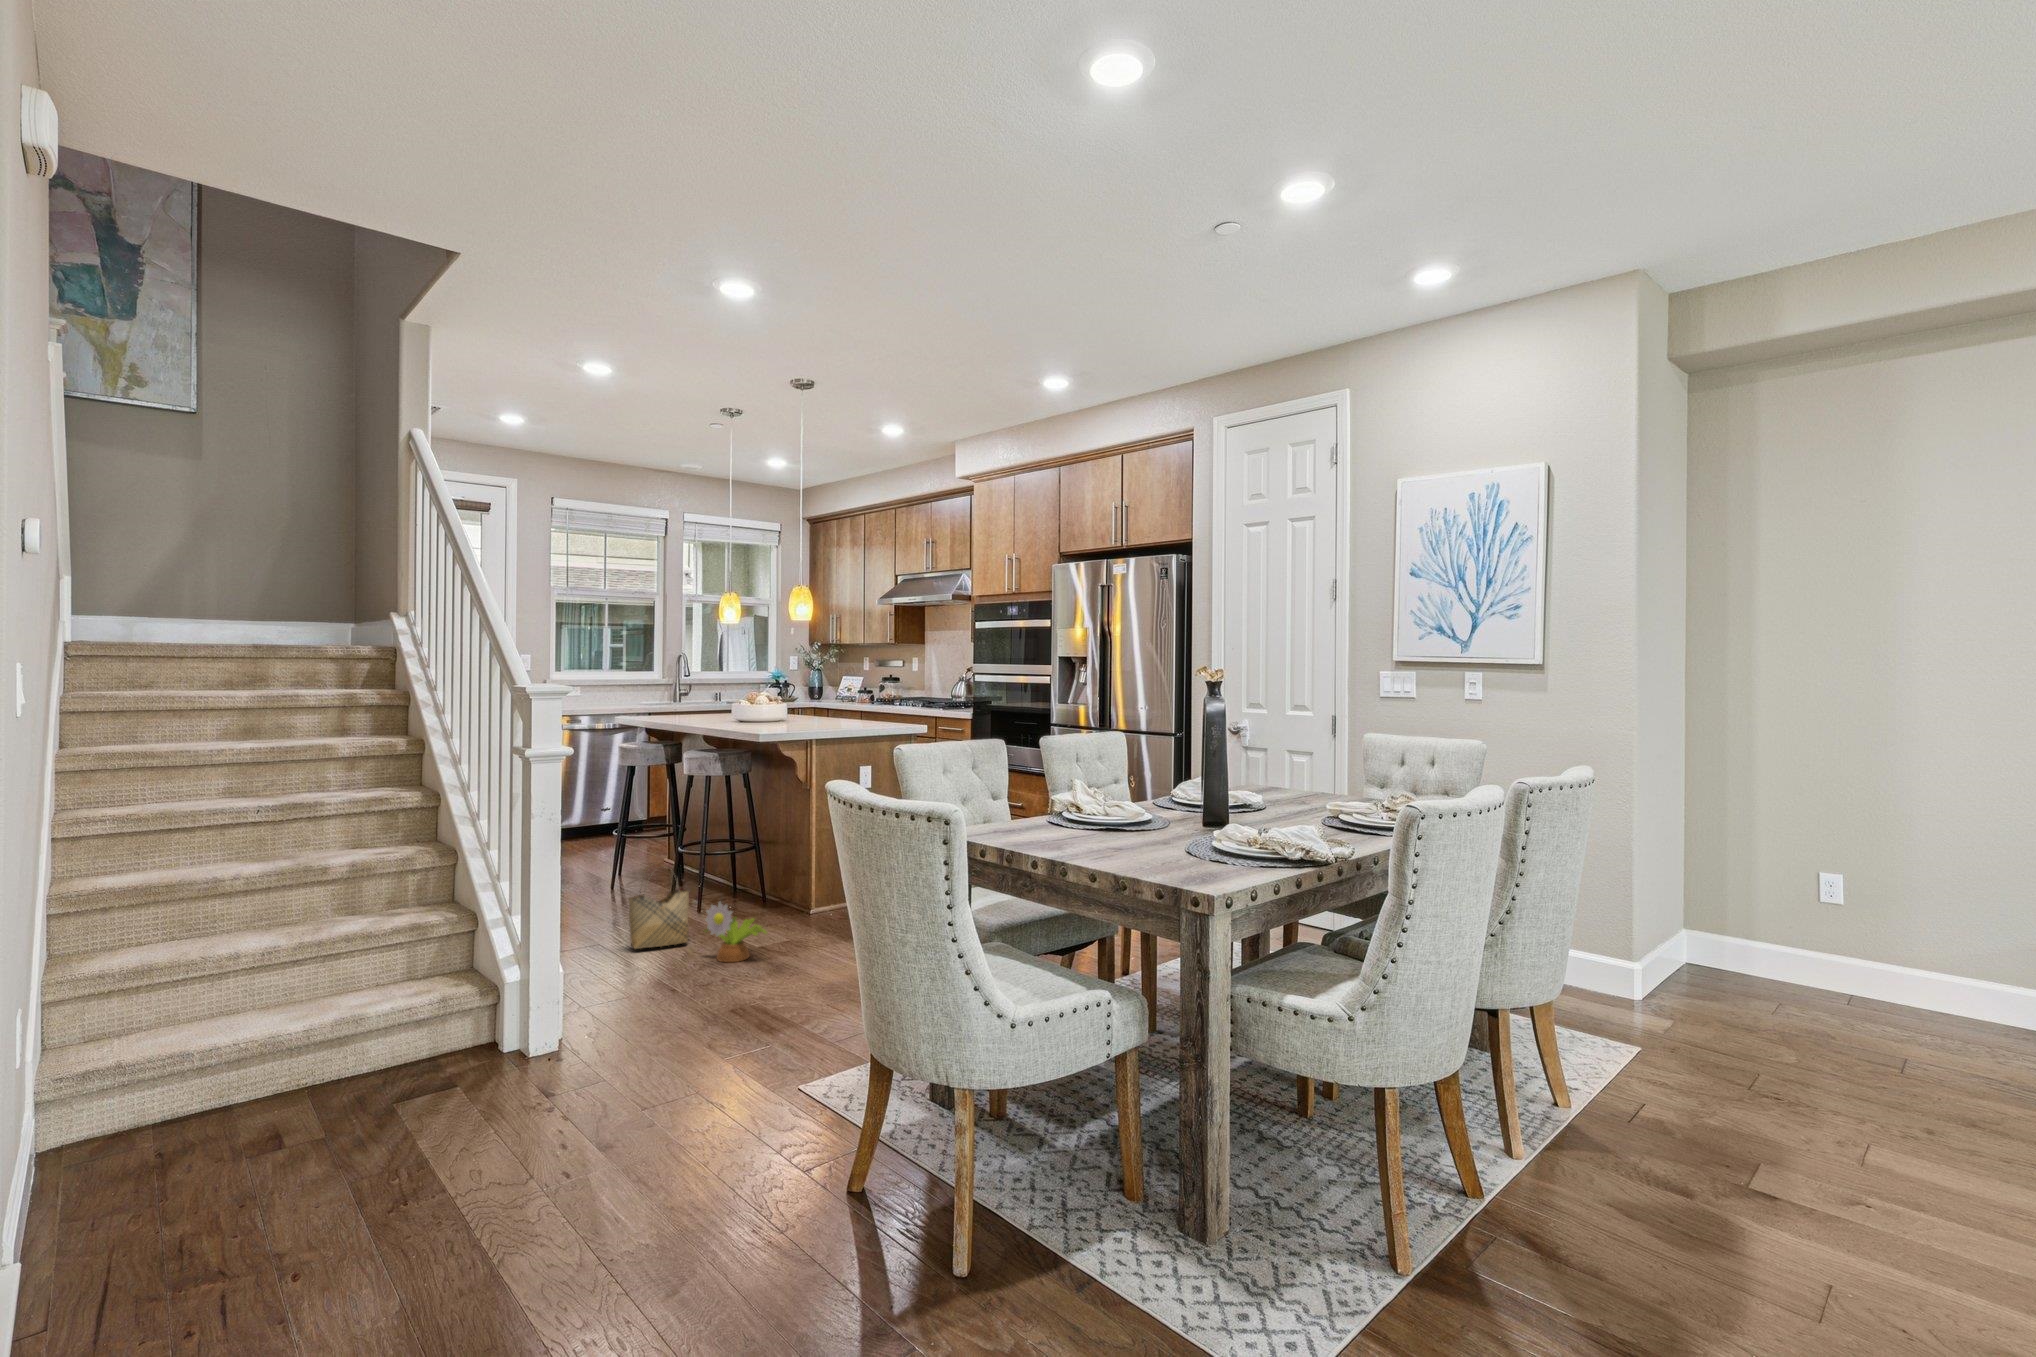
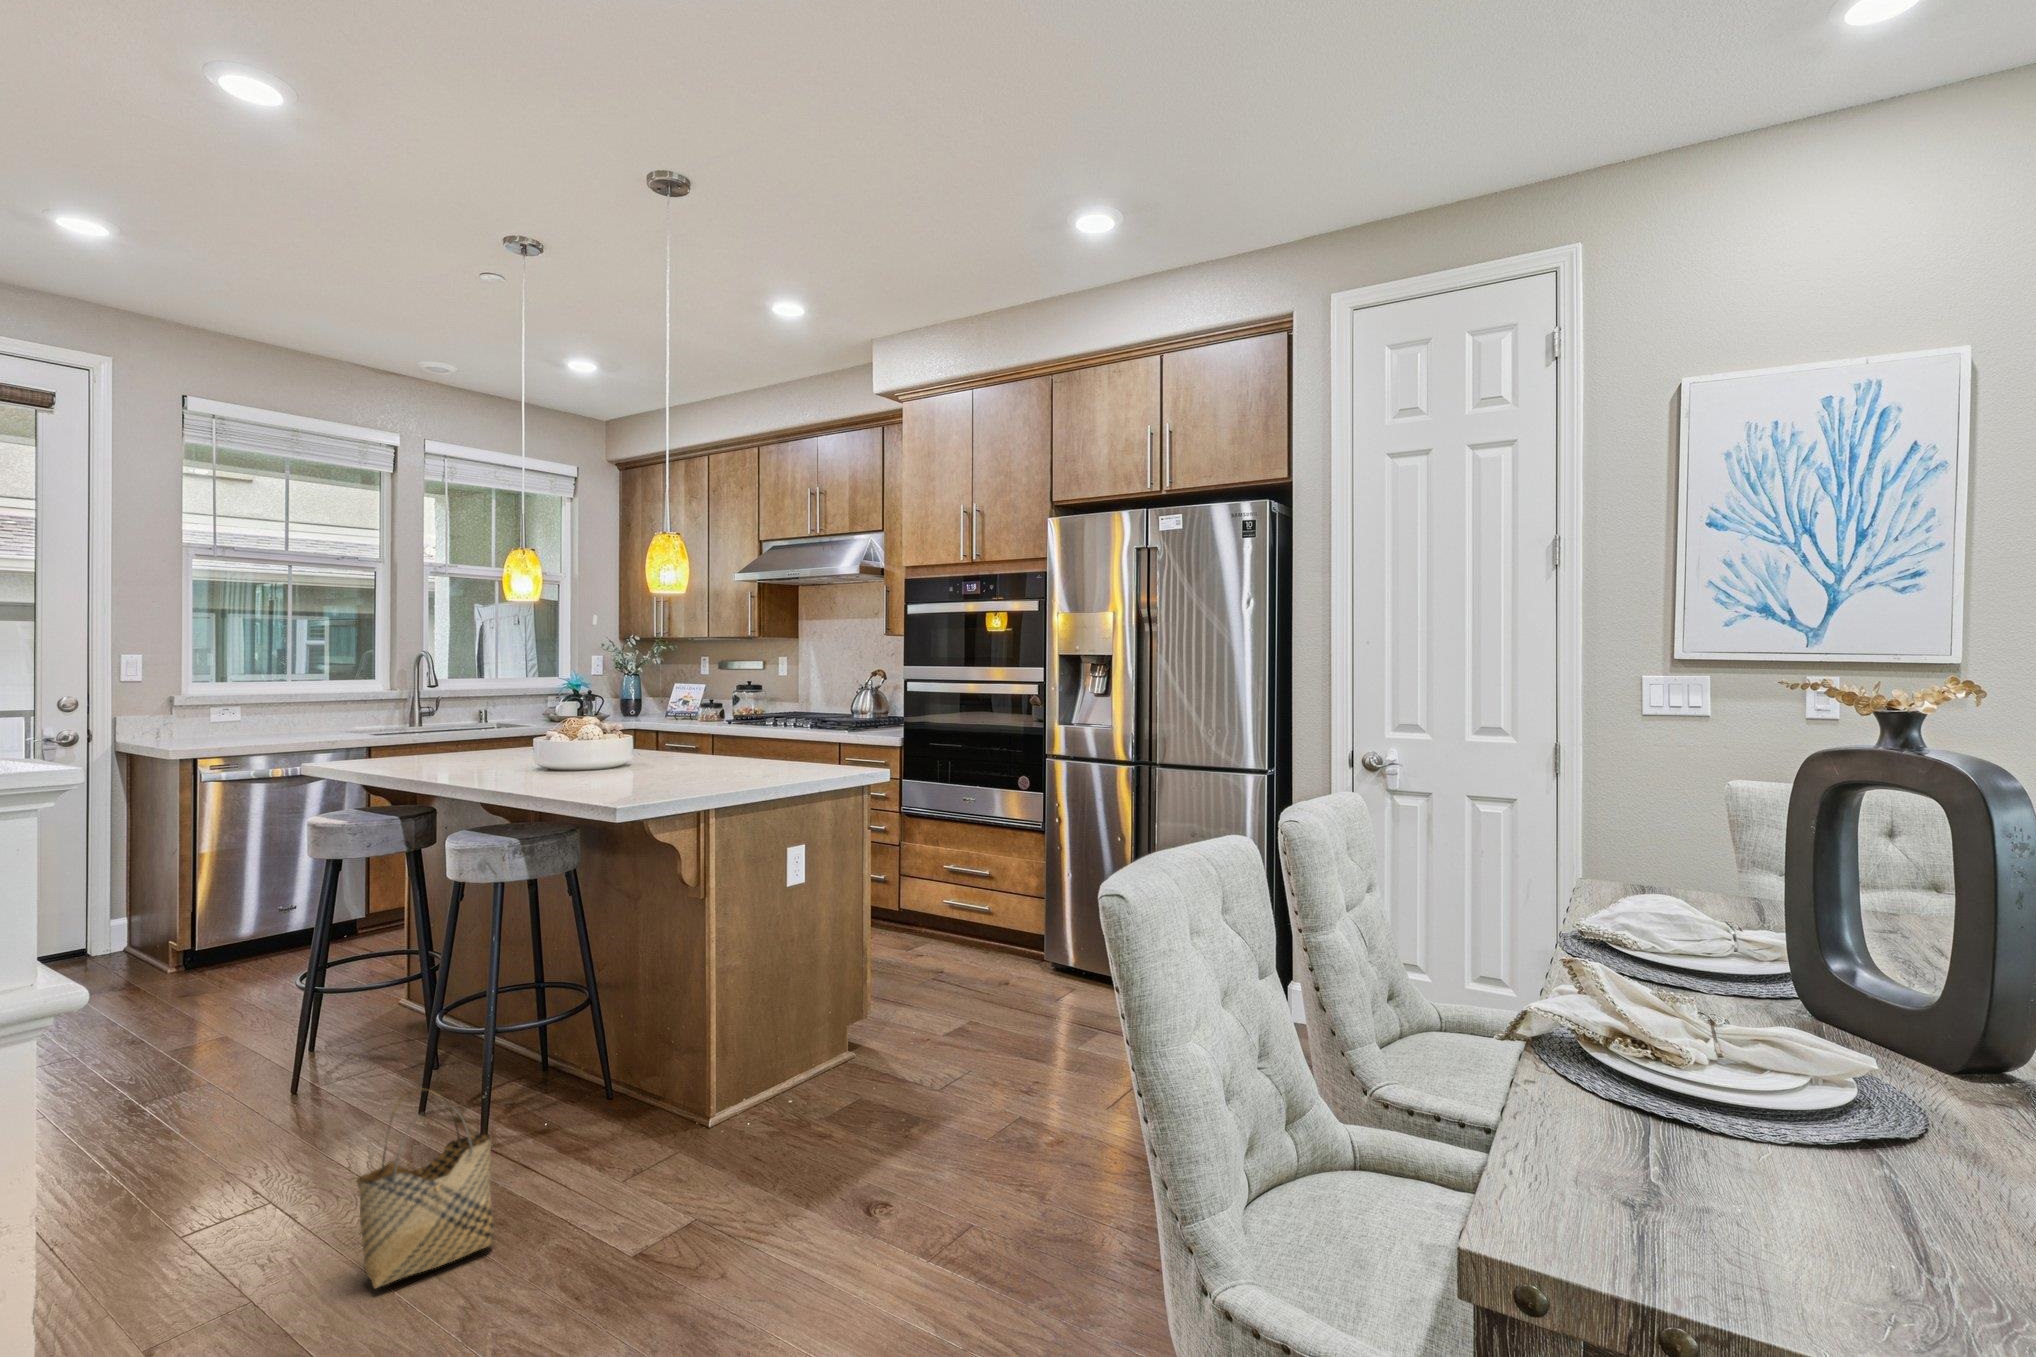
decorative plant: present [705,902,766,962] -> none [530,1182,675,1304]

